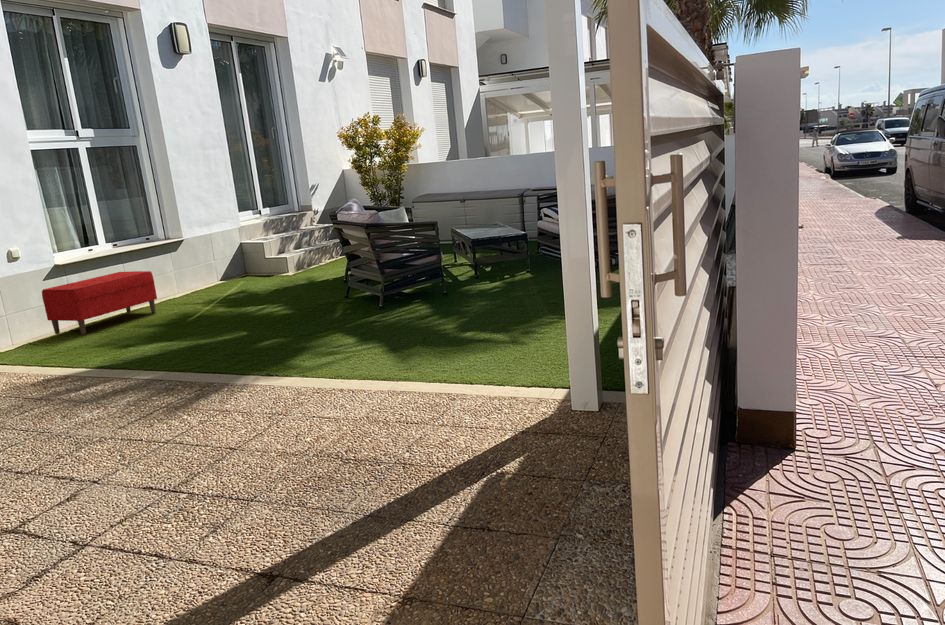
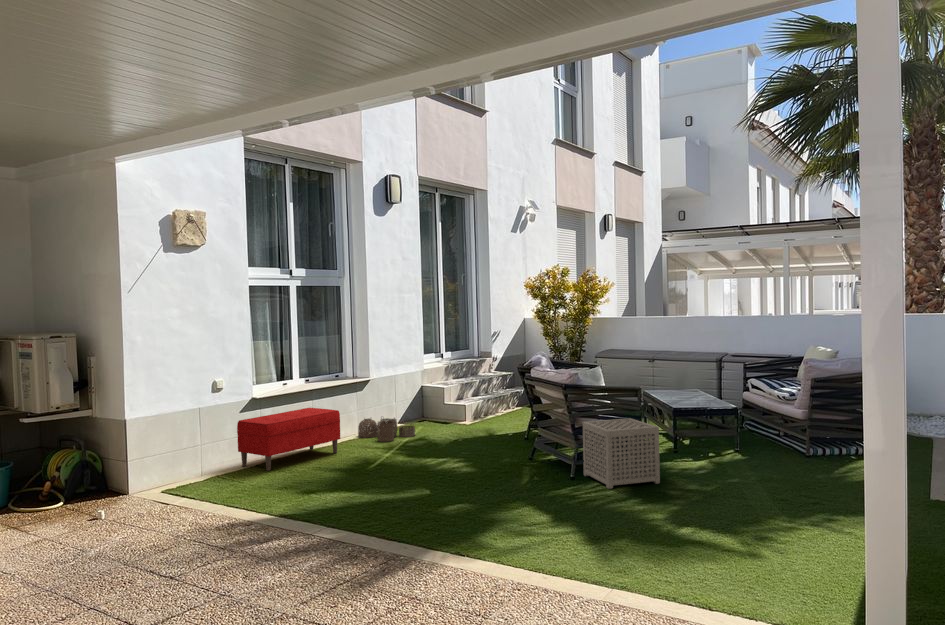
side table: none [386,251,456,313] -> present [583,418,660,489]
woven basket: none [177,274,237,299] -> present [358,418,415,442]

